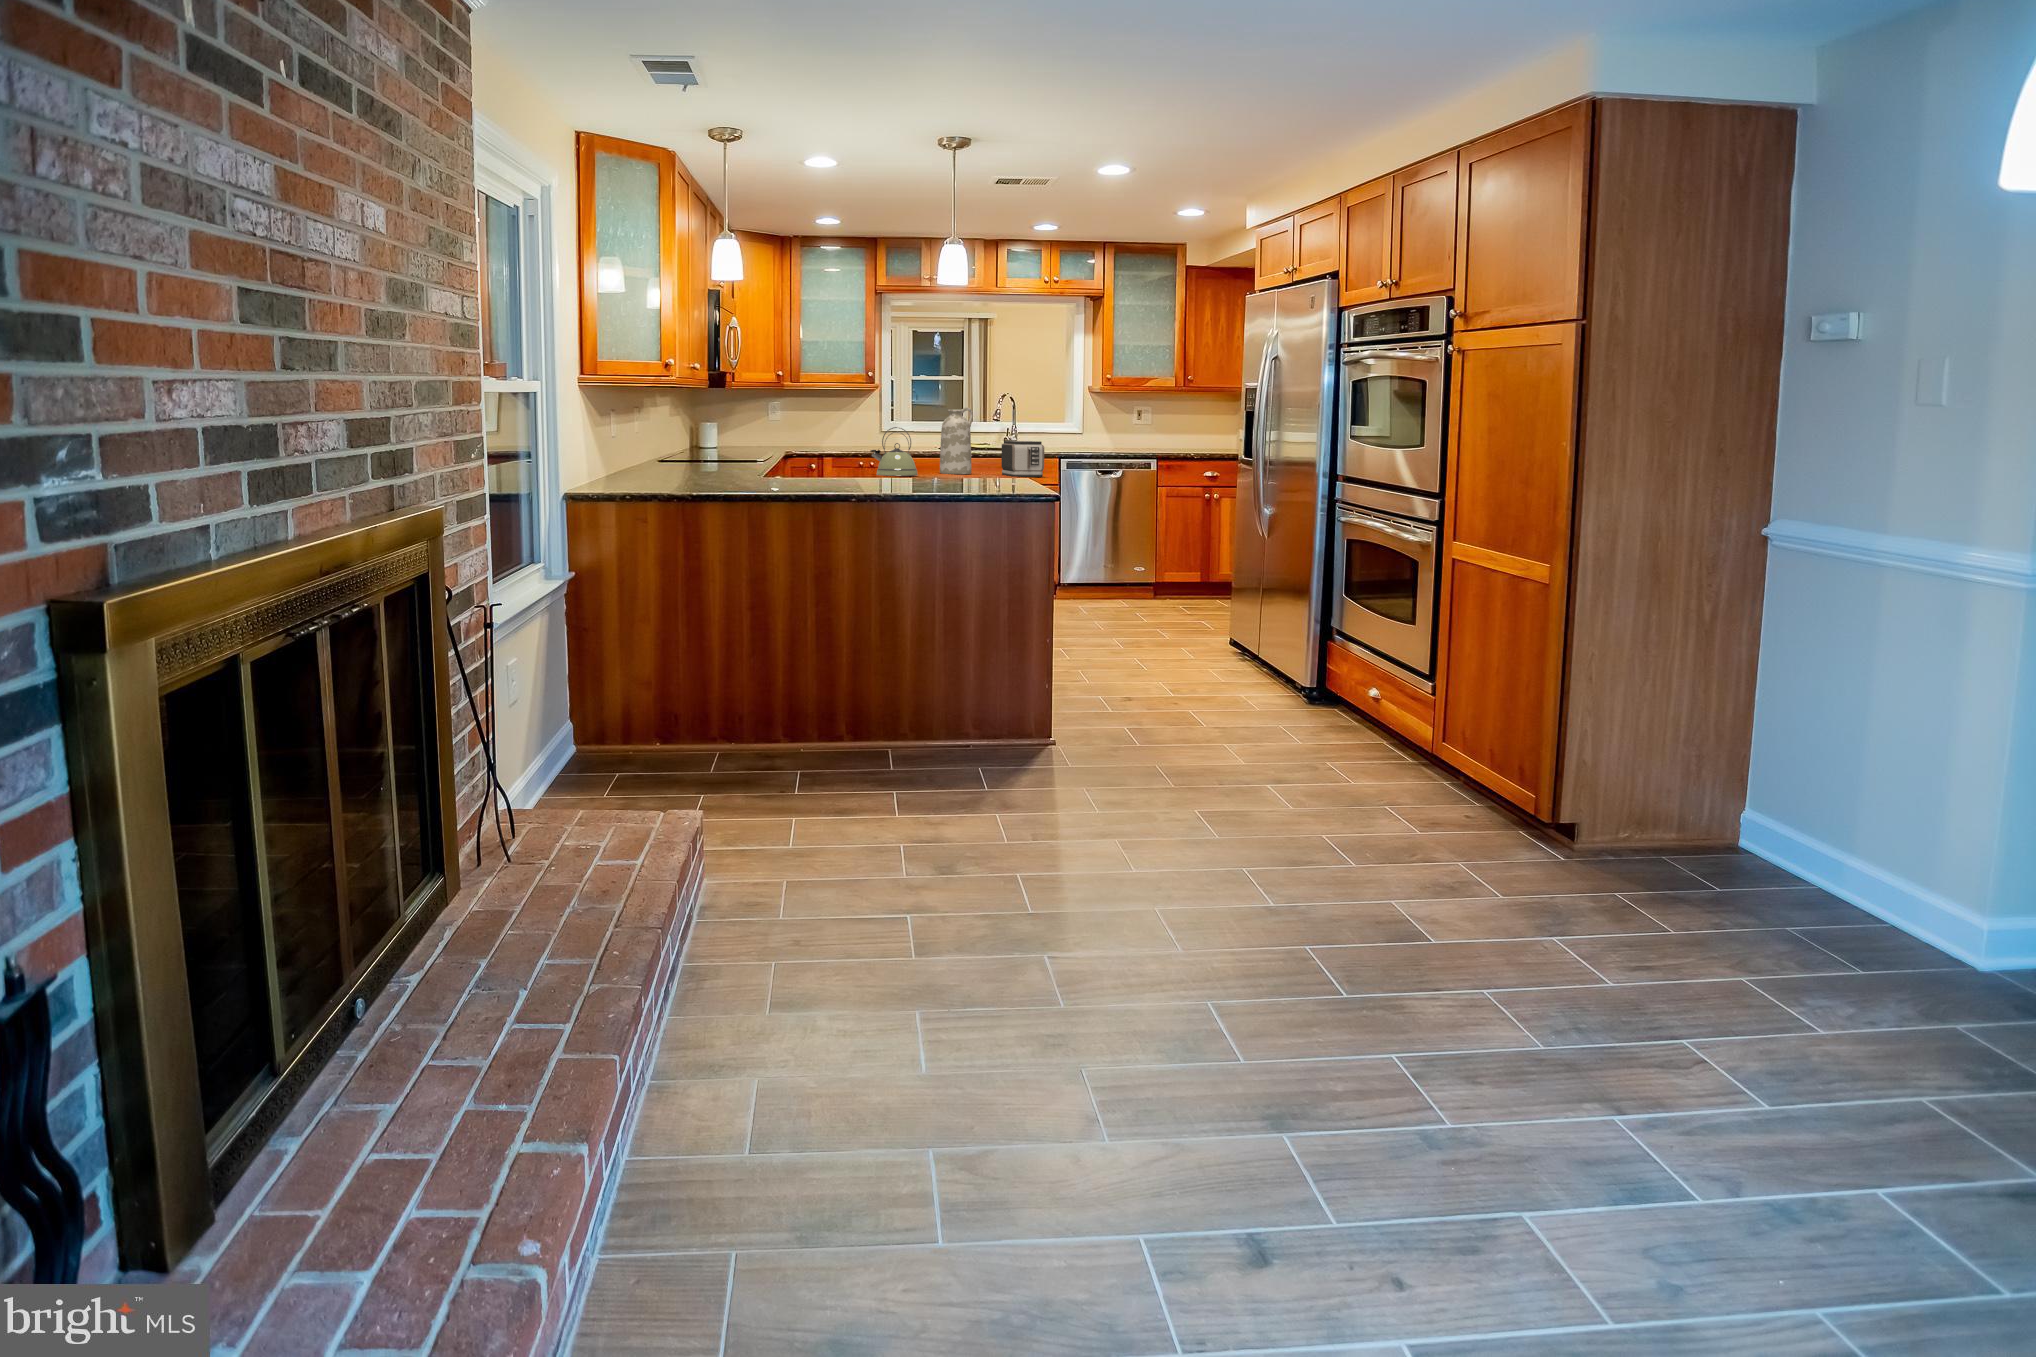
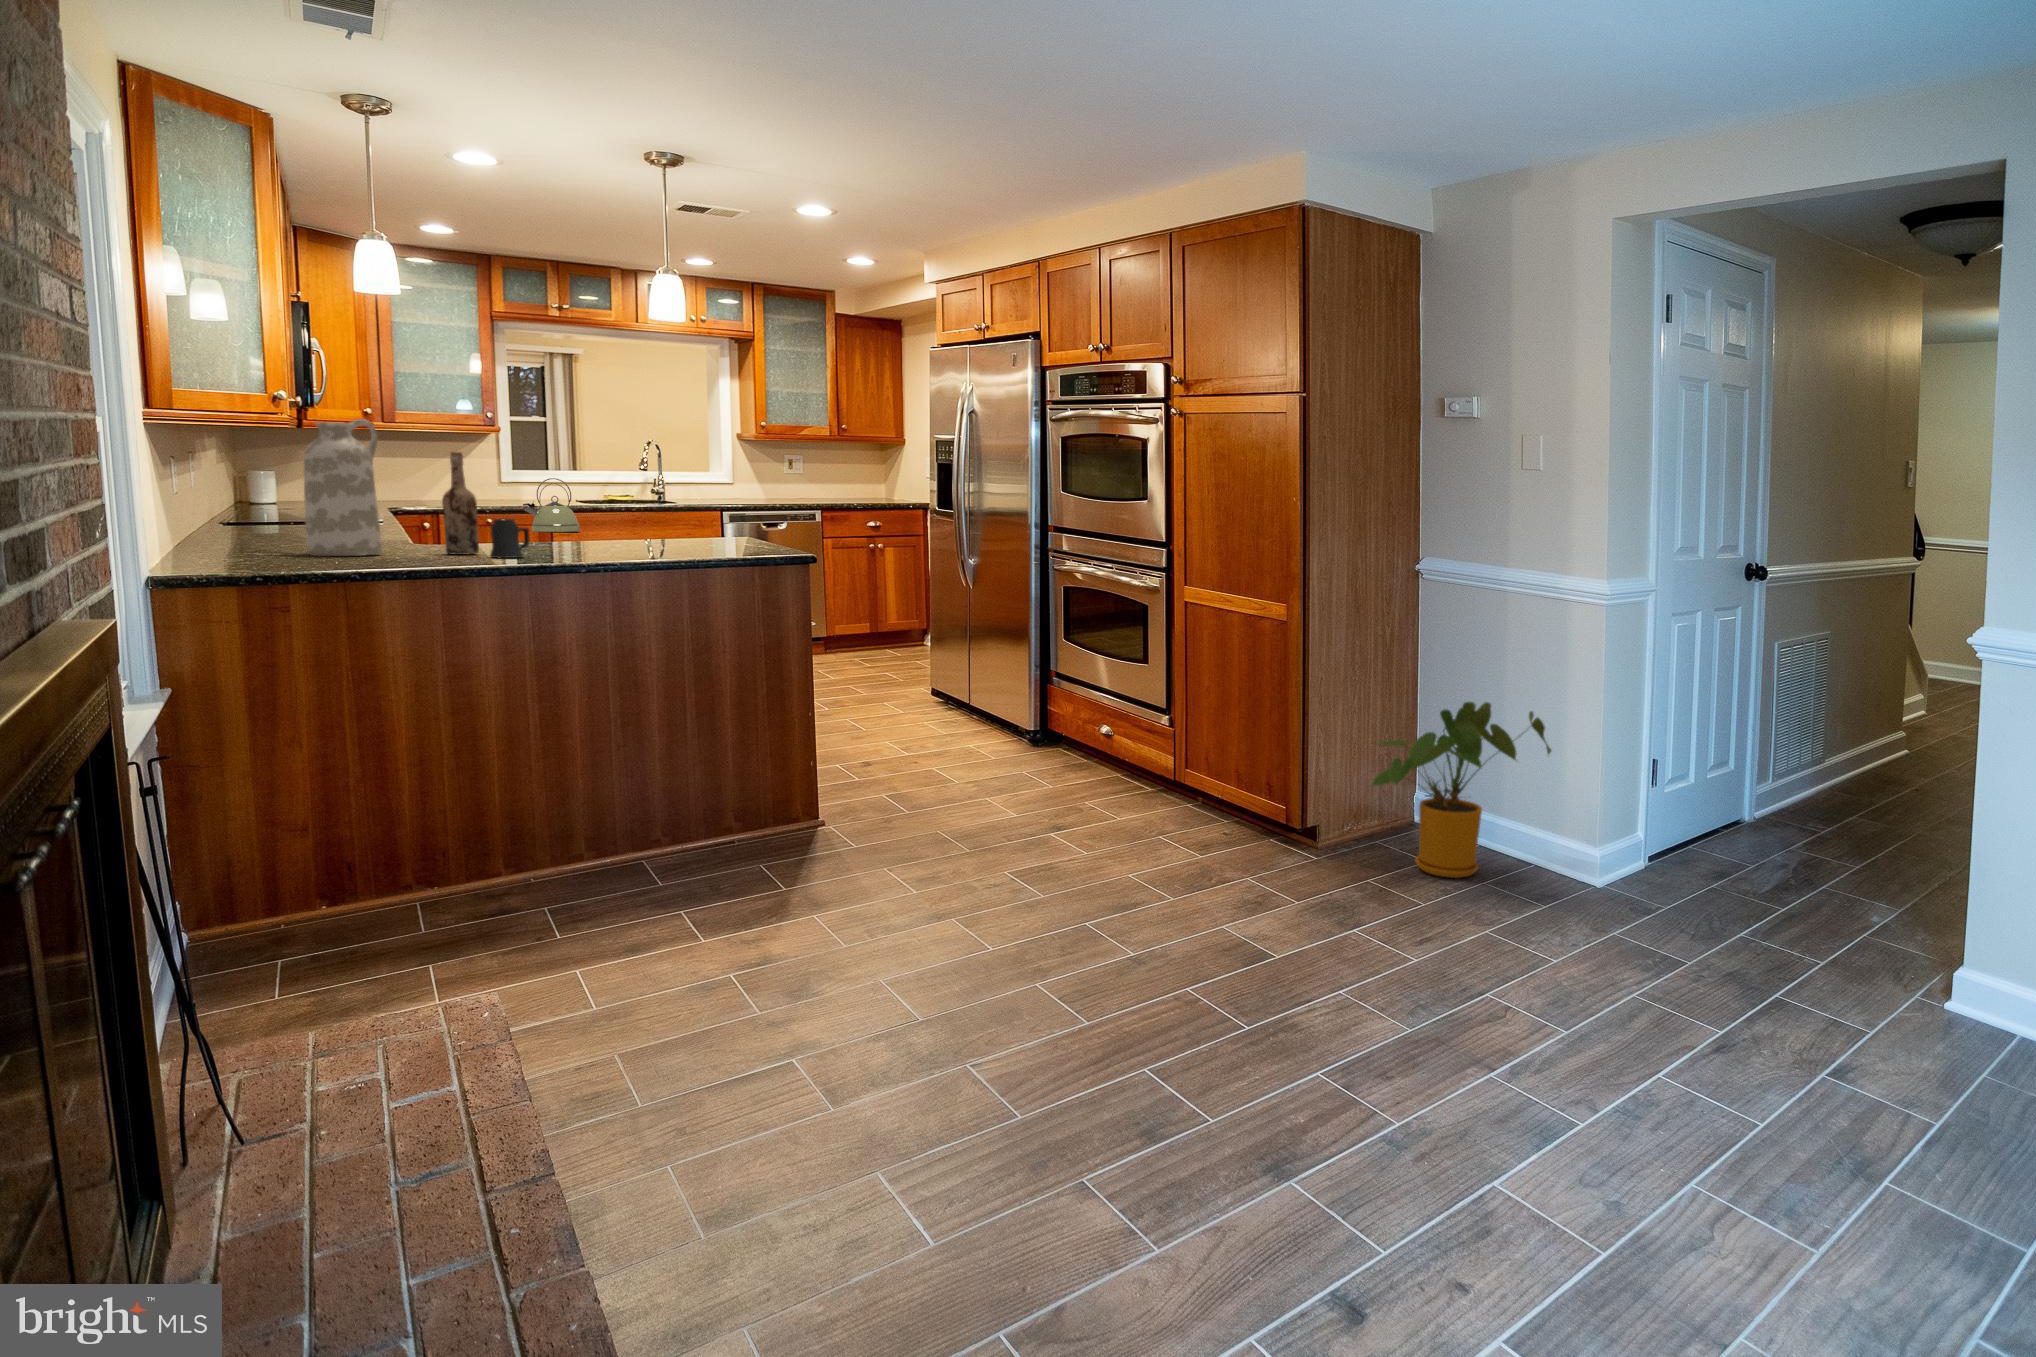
wine bottle: none [741,401,769,490] -> present [442,452,479,555]
vase: present [940,408,973,474] -> present [304,419,382,556]
toaster: present [1001,441,1044,477] -> none [656,492,708,530]
mug: none [770,459,805,494] -> present [490,519,530,558]
house plant: none [1620,690,1871,894] -> present [1372,702,1551,878]

